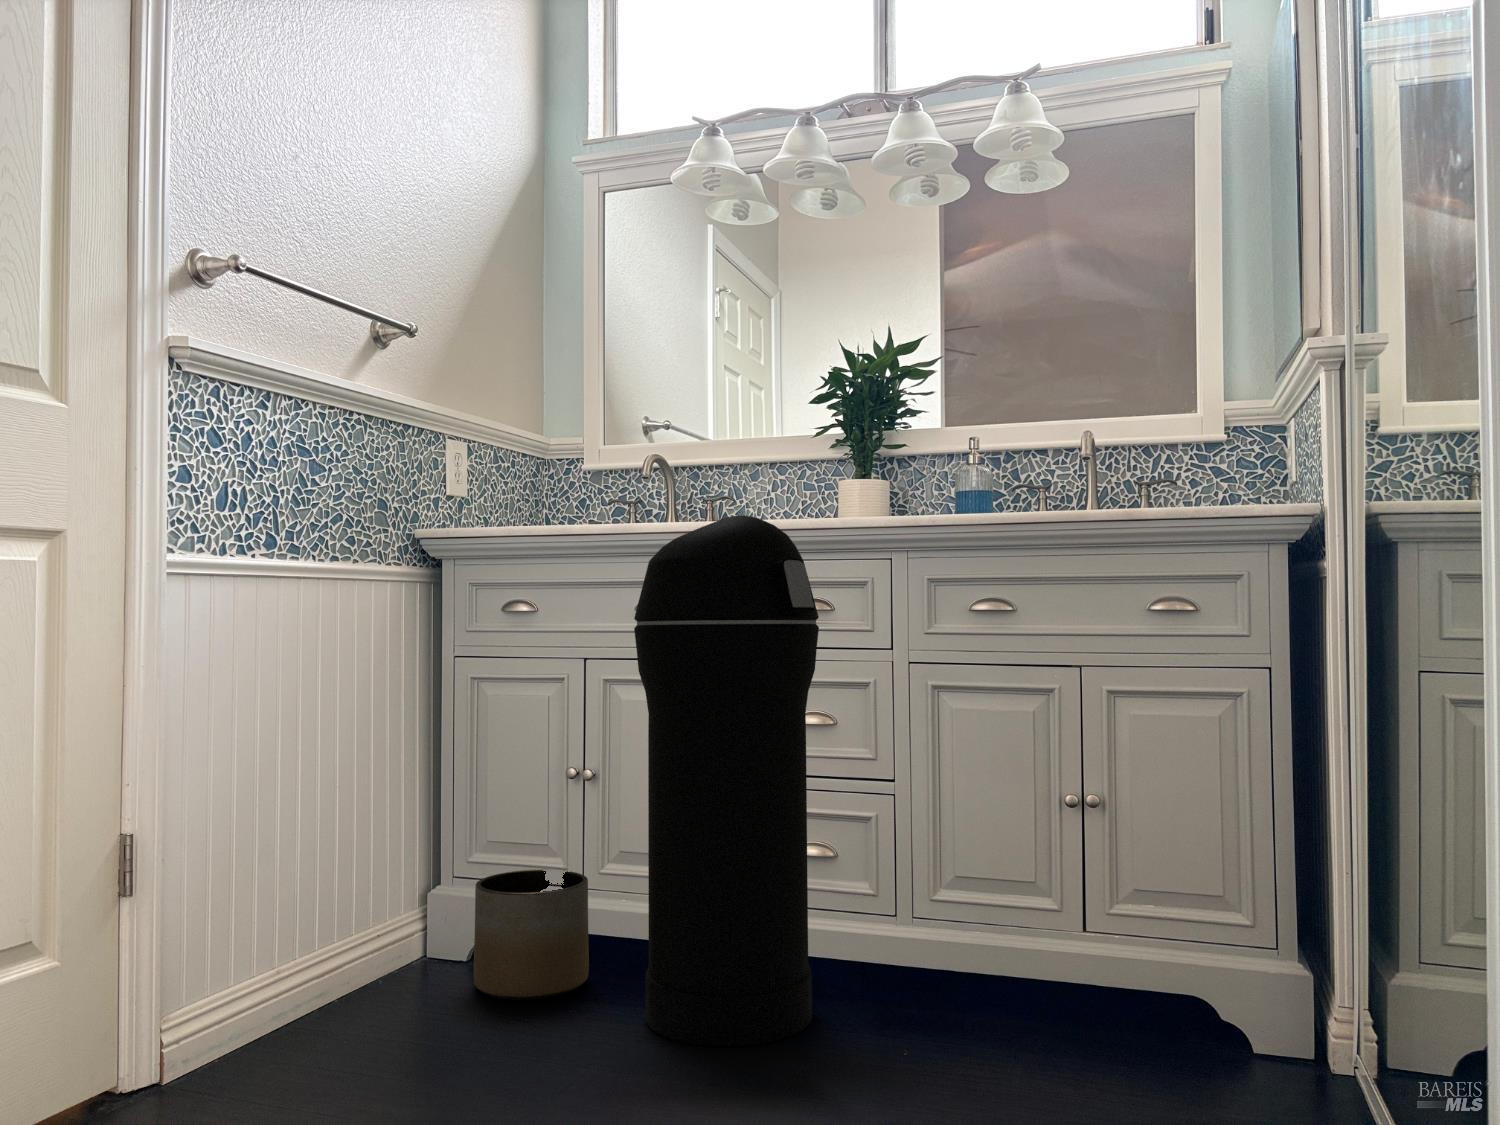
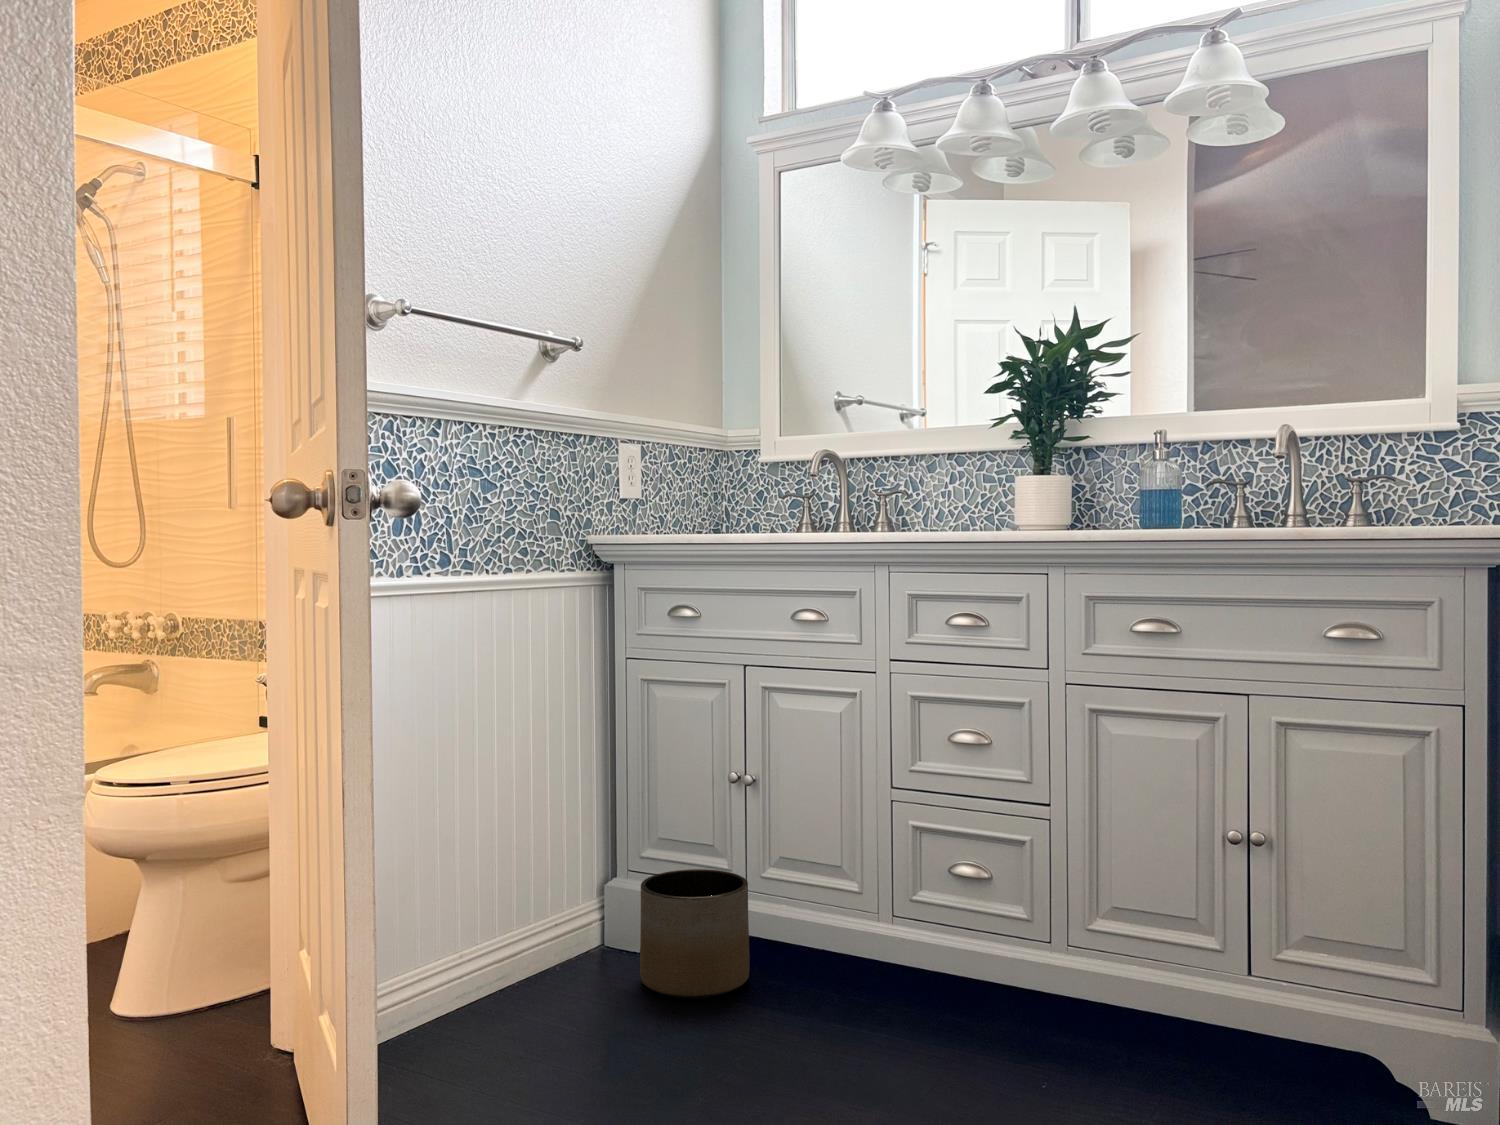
trash can: present [634,515,819,1046] -> none [780,534,969,1069]

